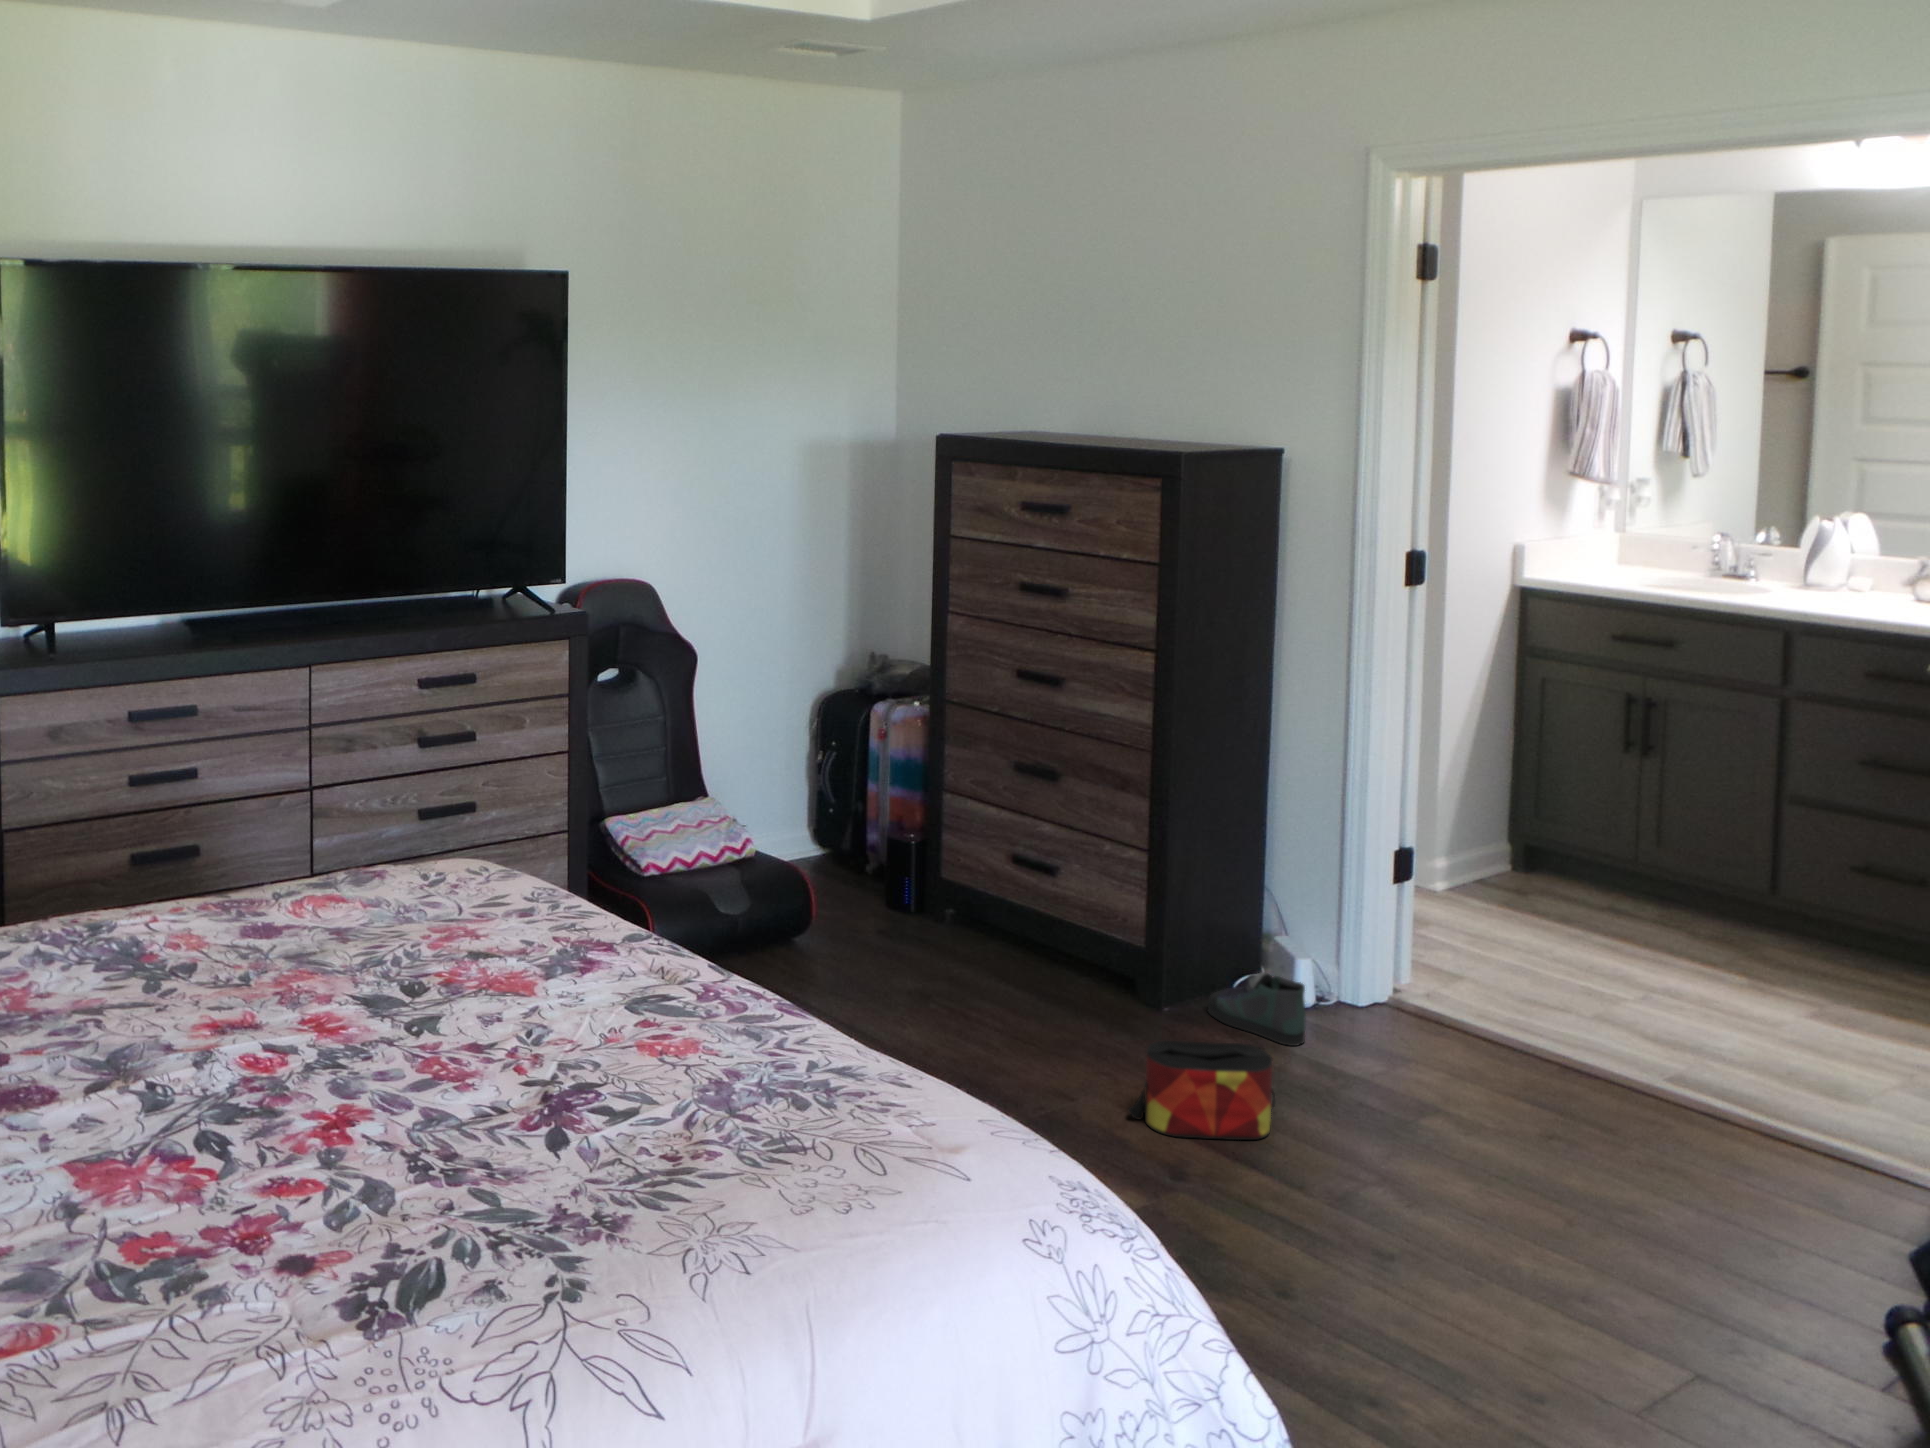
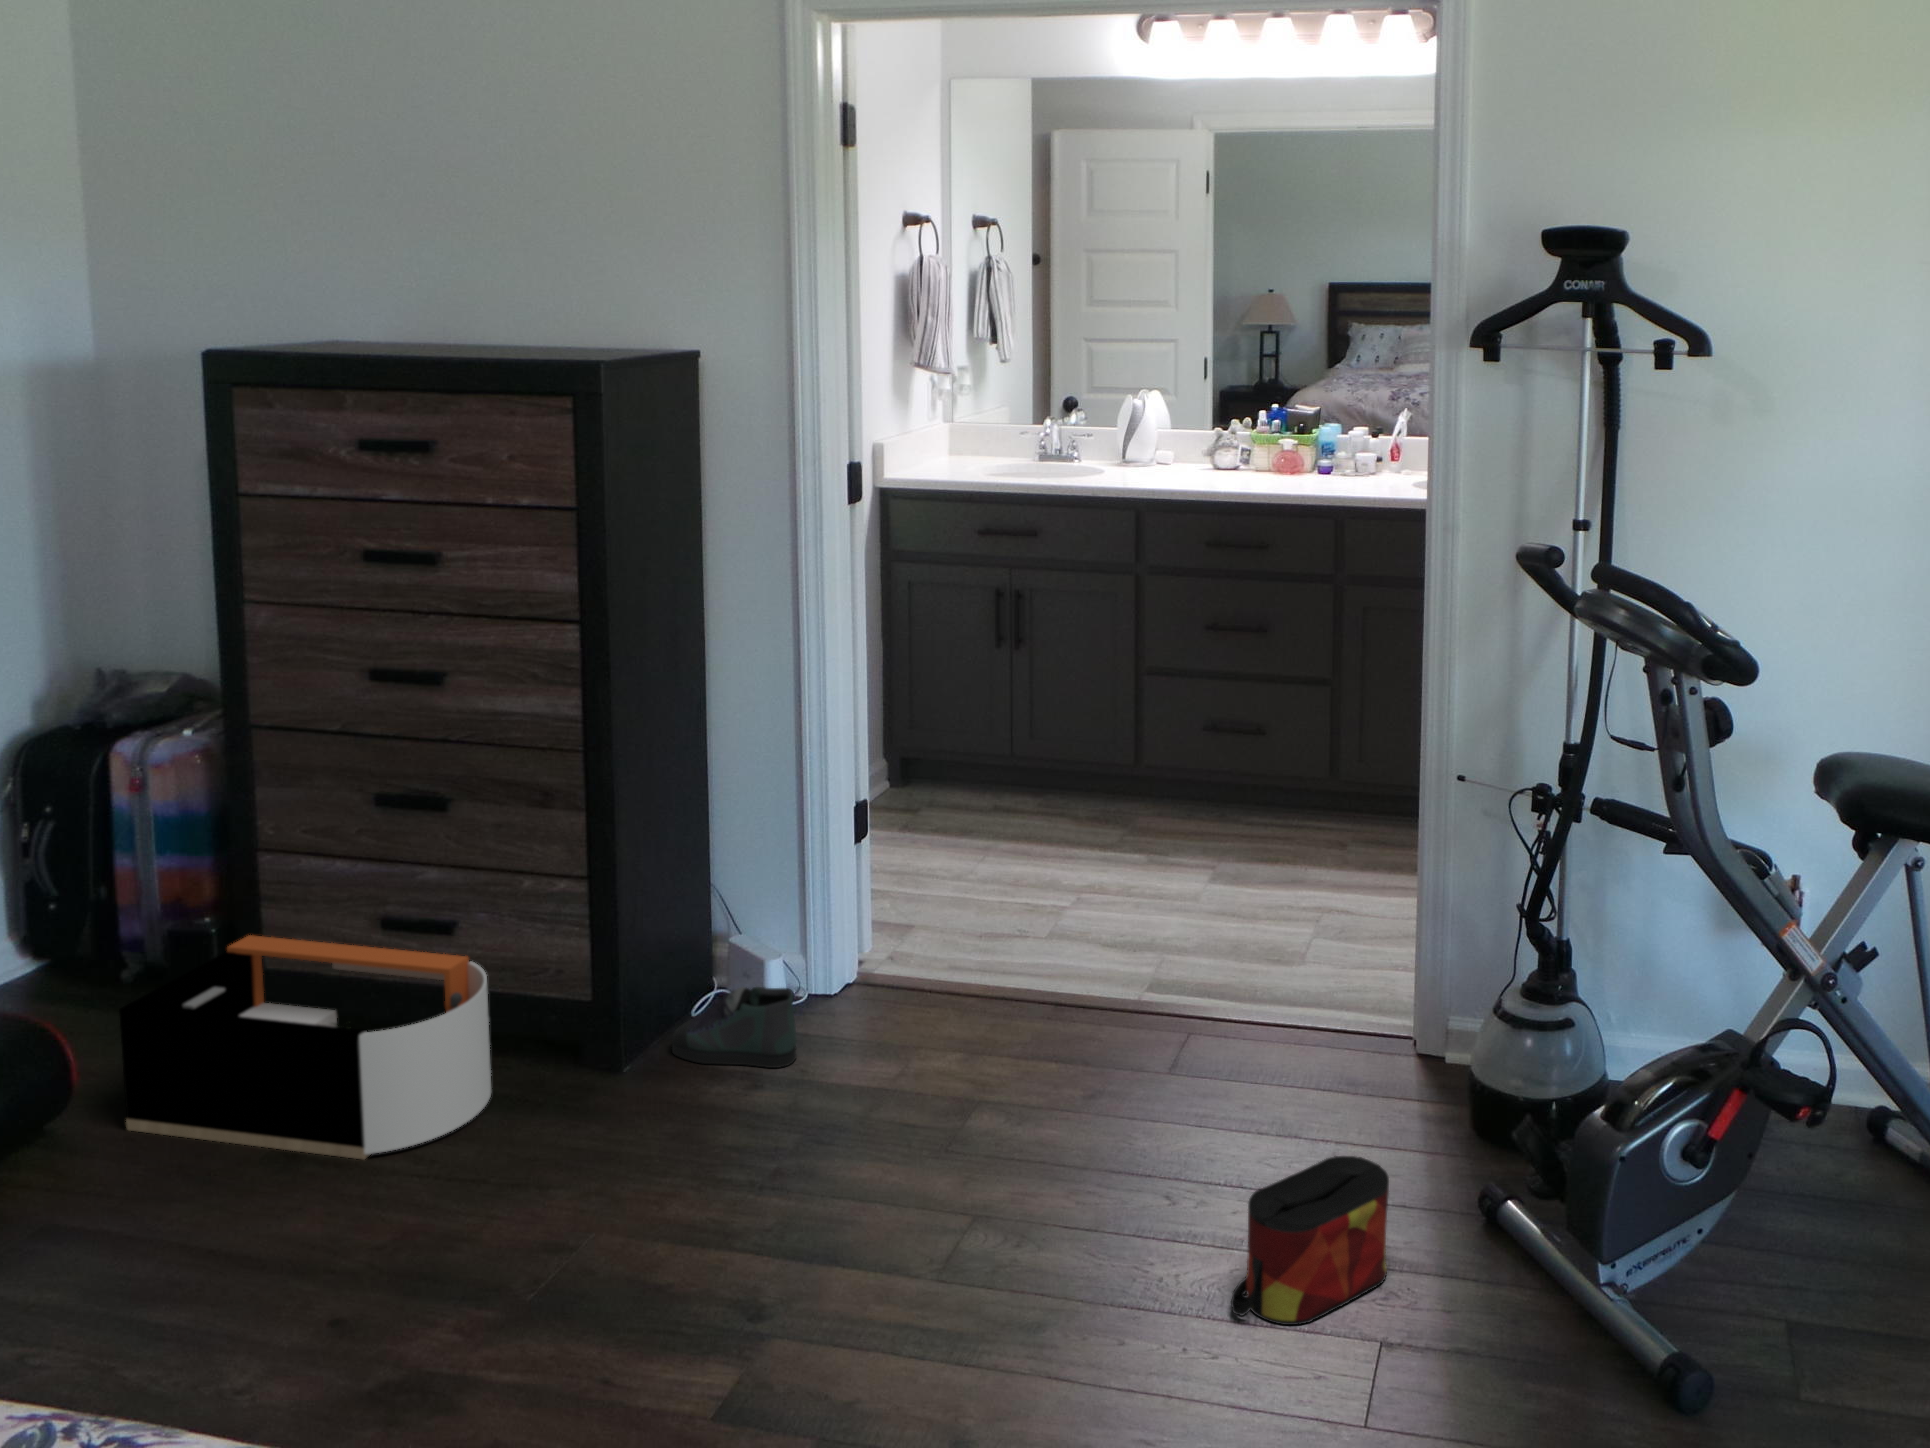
storage bin: none [841,847,1069,1012] -> present [119,935,491,1159]
bag: present [1128,1041,1275,1140] -> present [1231,1156,1389,1325]

